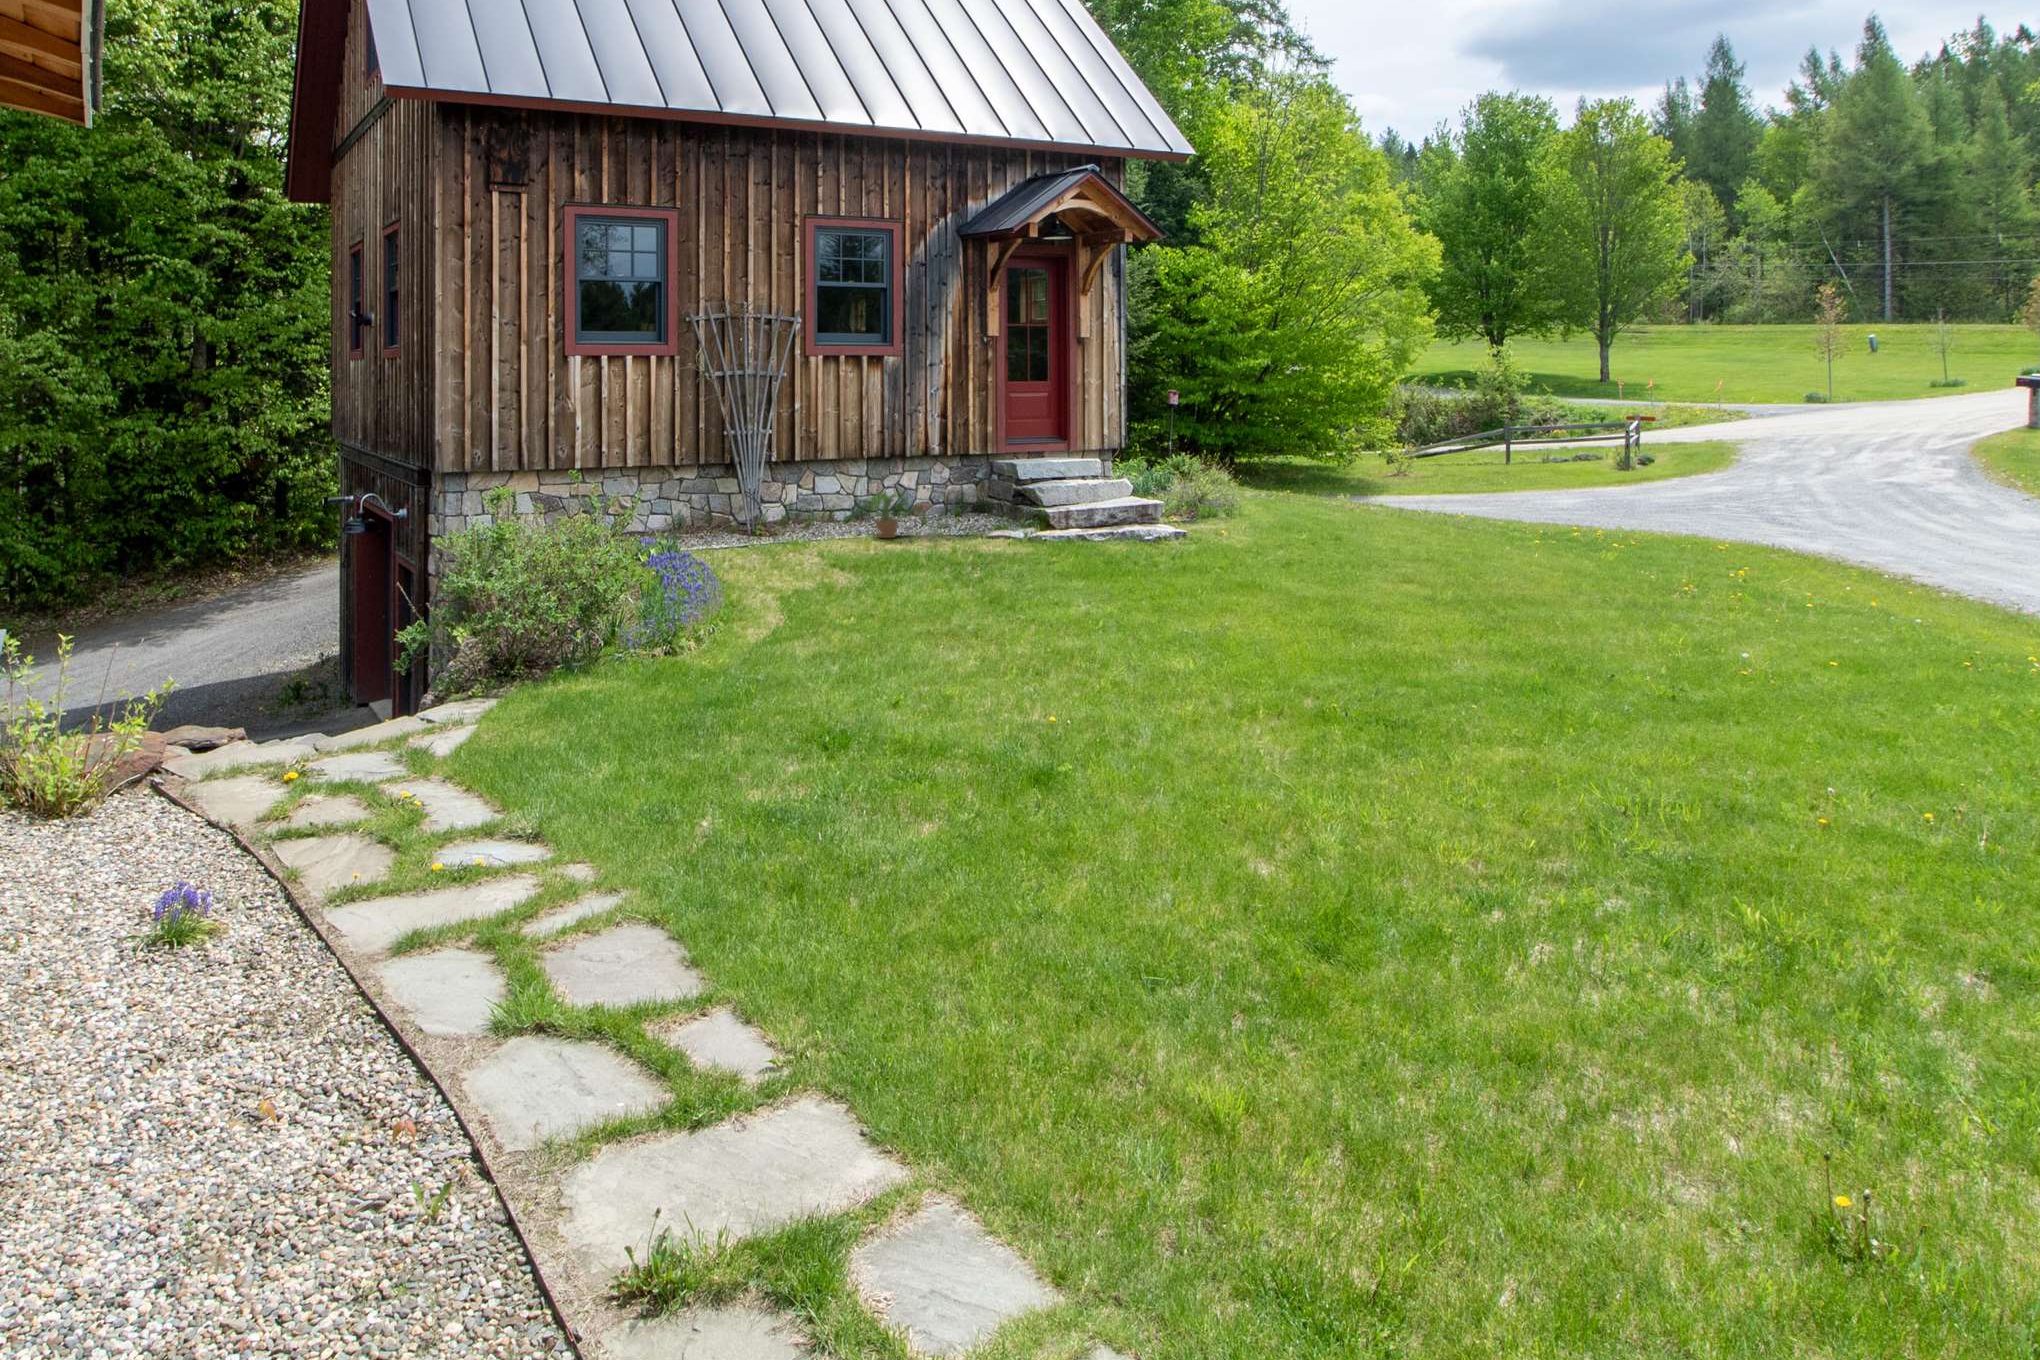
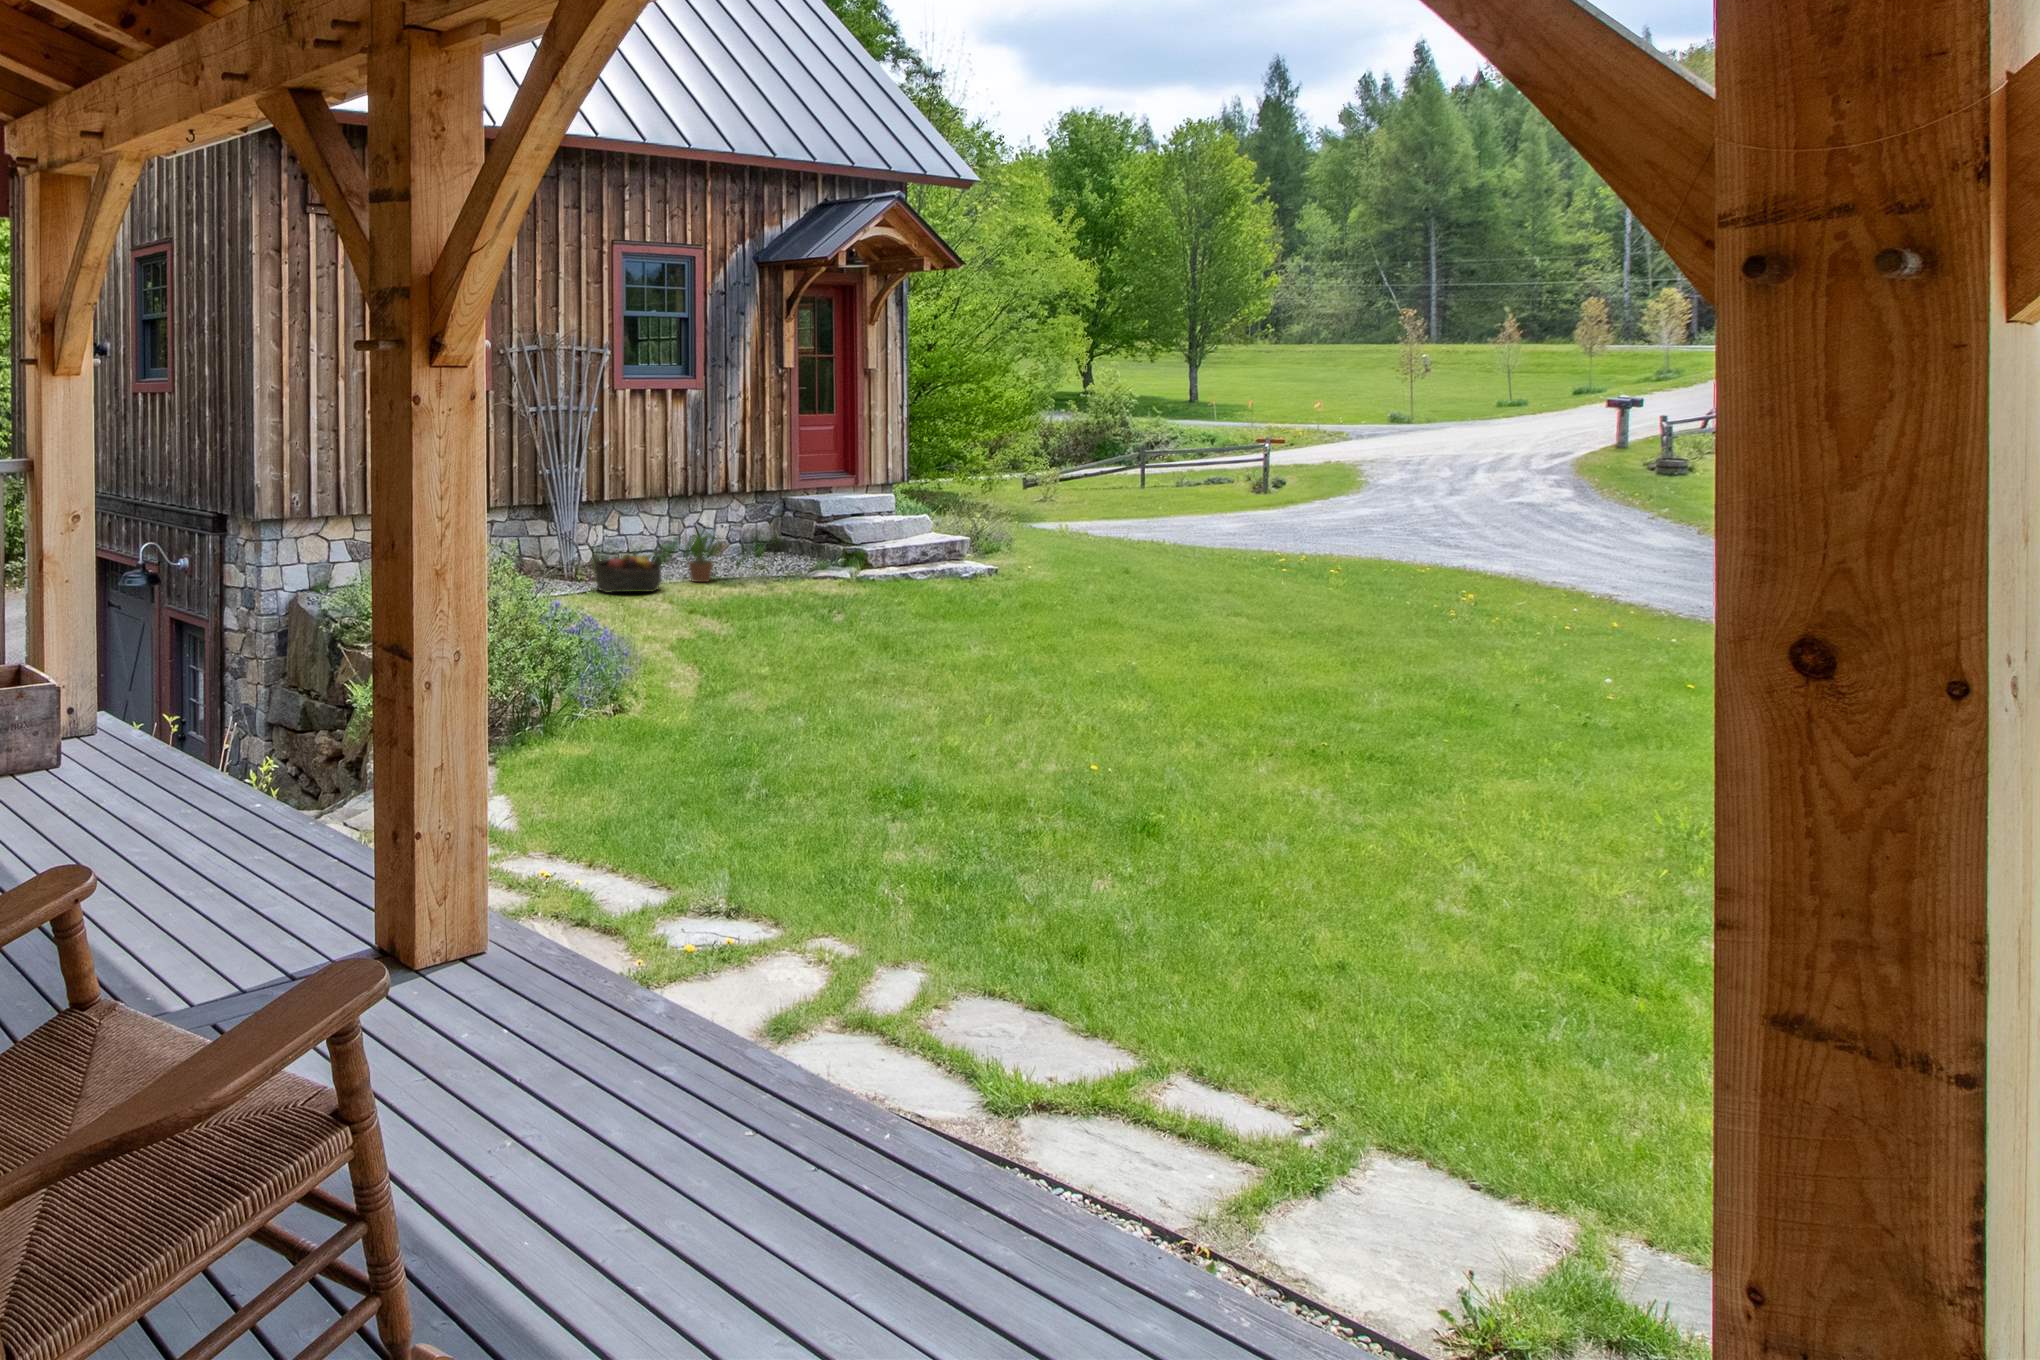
basket: none [776,506,840,545] -> present [594,550,662,593]

